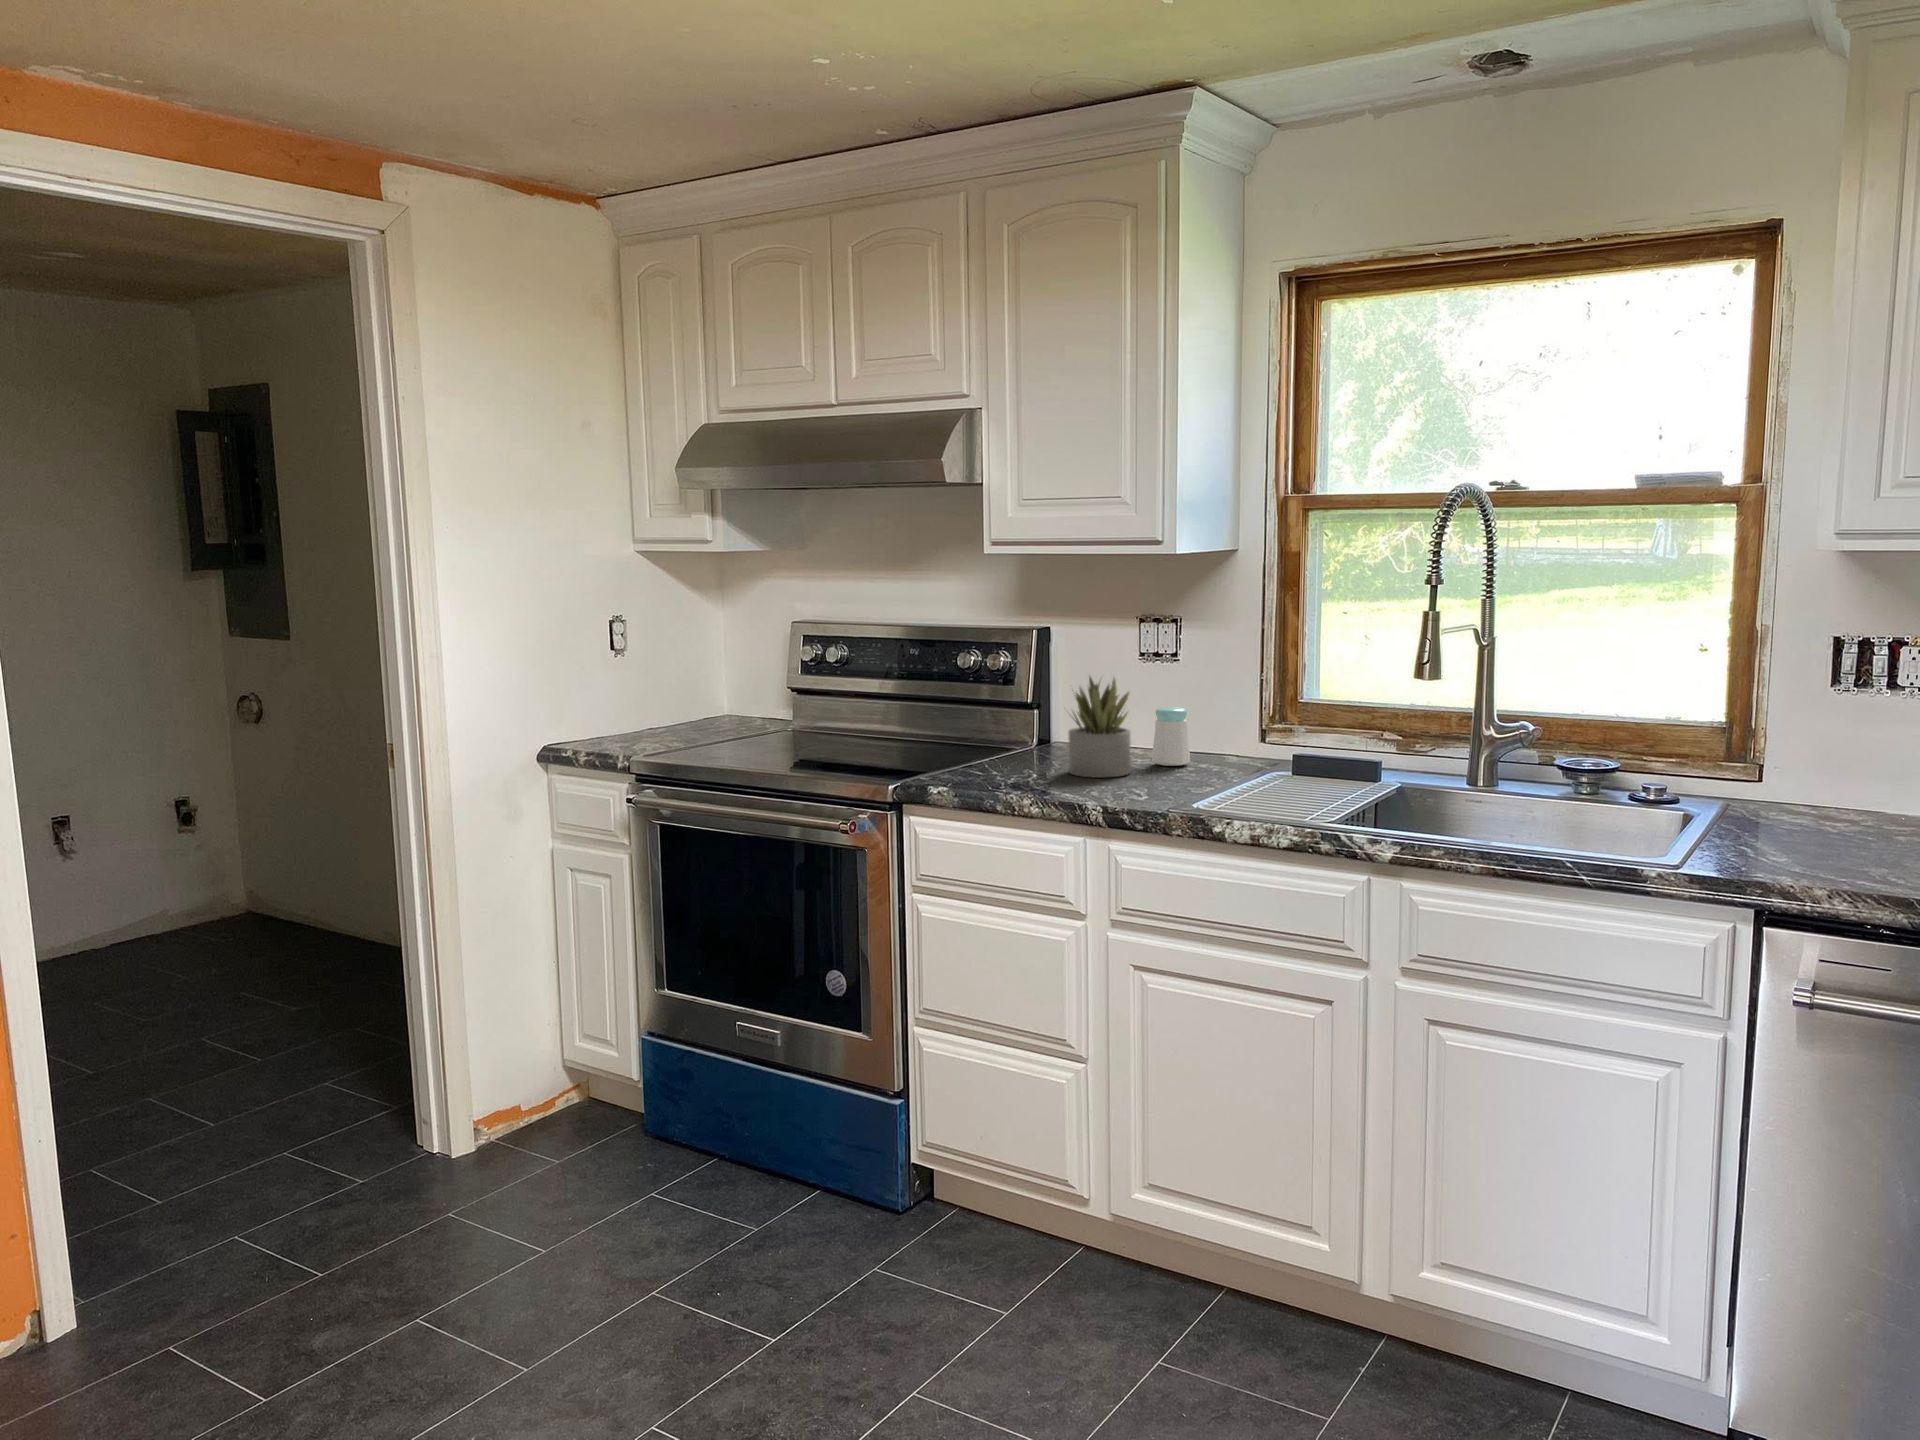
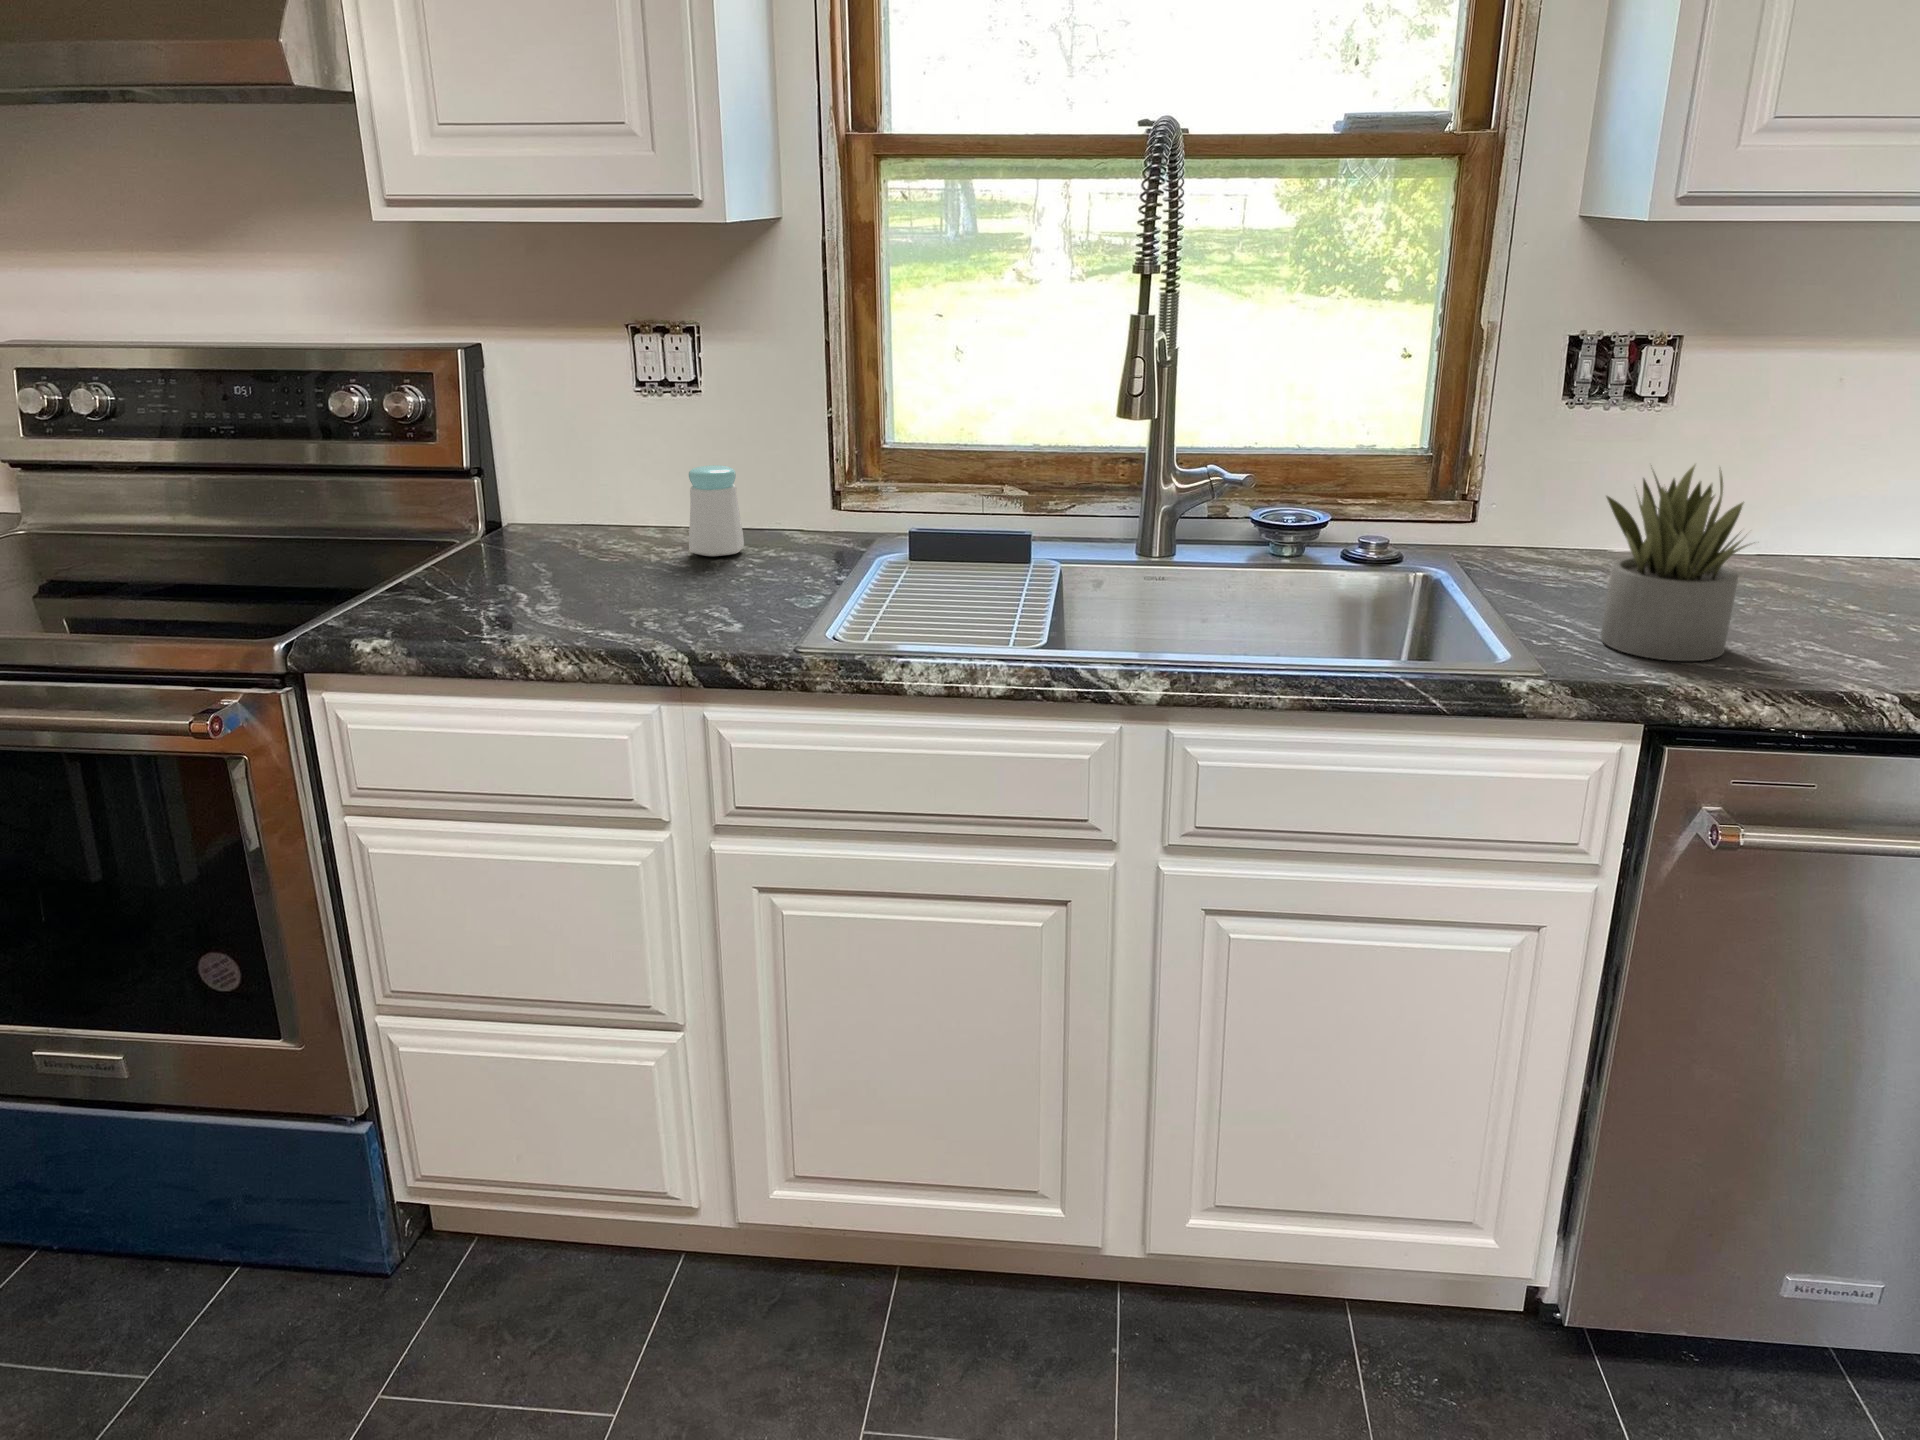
succulent plant: present [1069,677,1131,777] -> present [1601,464,1748,661]

